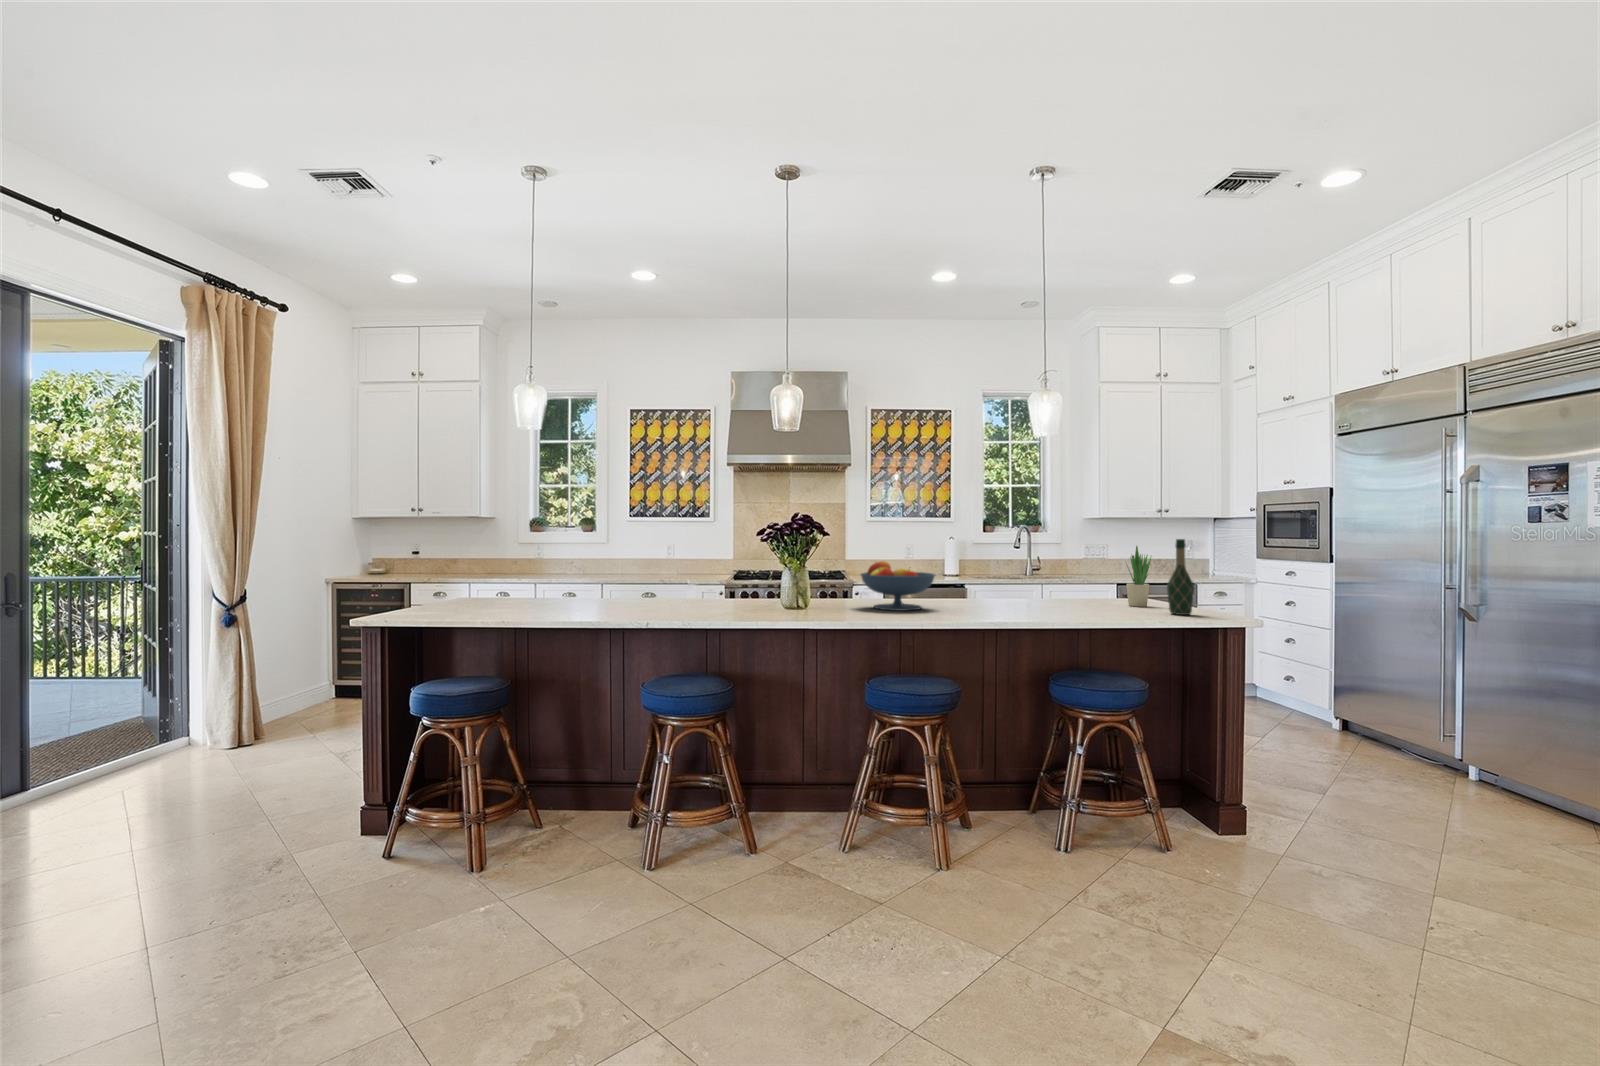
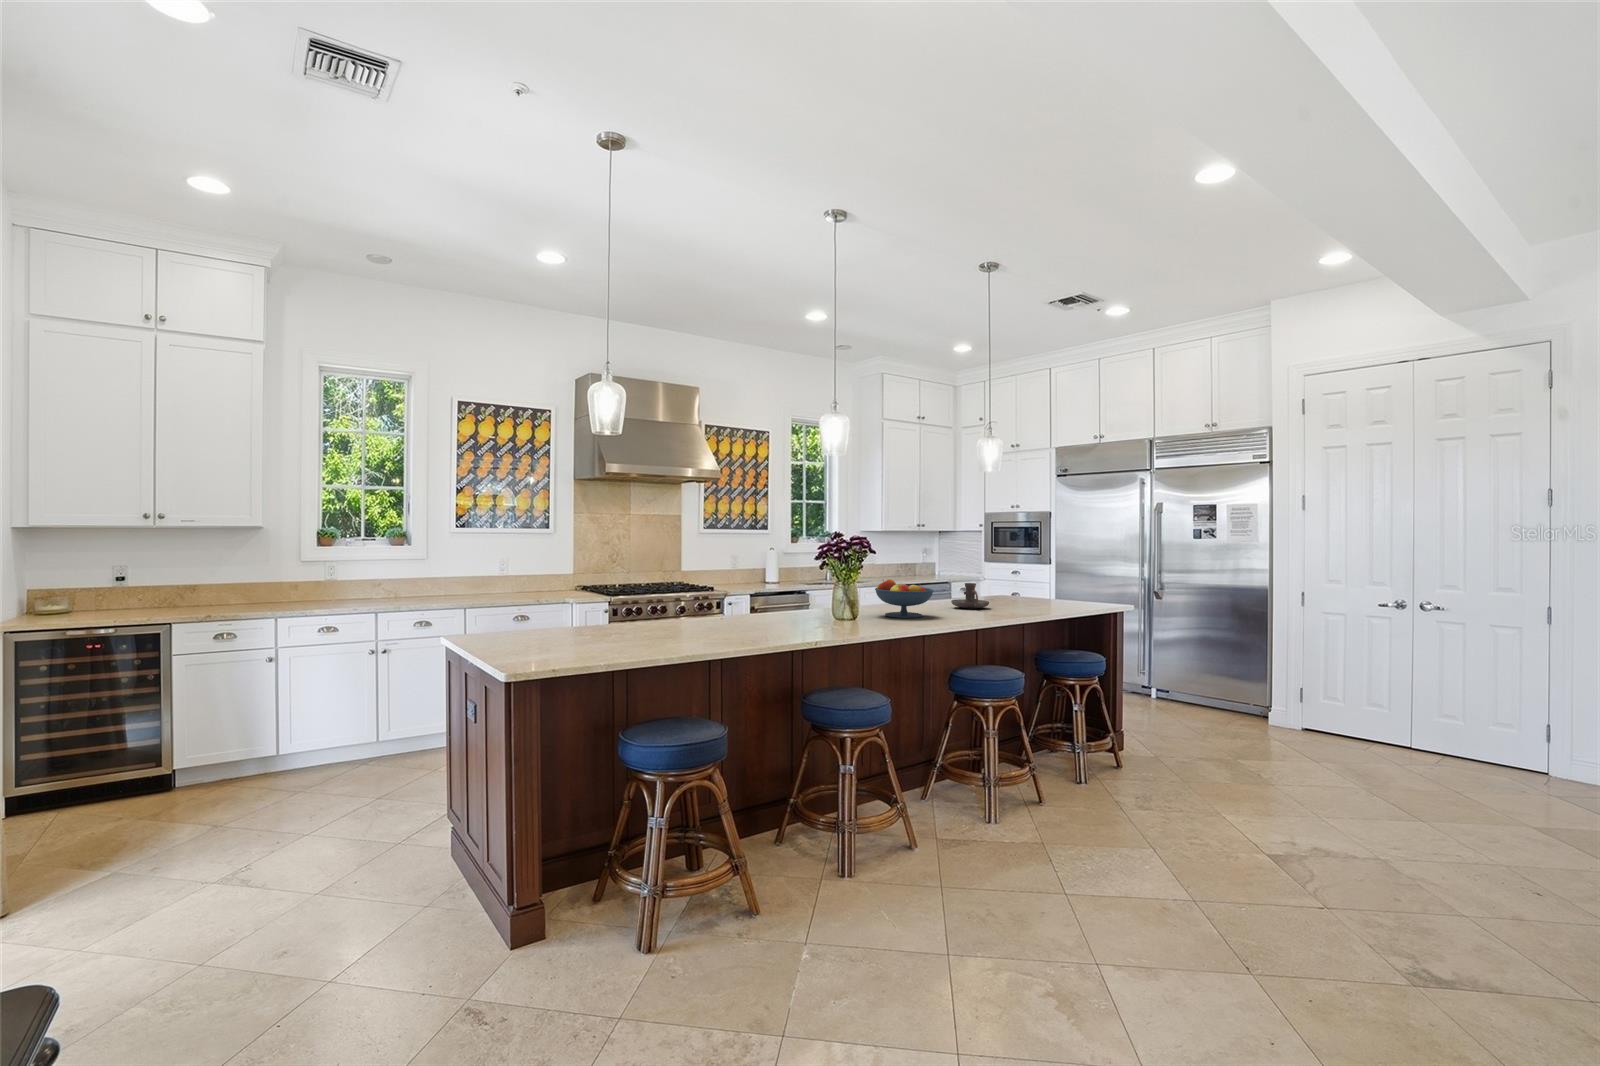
wine bottle: present [1167,539,1194,615] -> none [1048,559,1065,609]
potted plant: present [1126,546,1151,607] -> none [998,561,1015,604]
candle holder: none [1019,573,1074,607] -> present [951,583,989,609]

